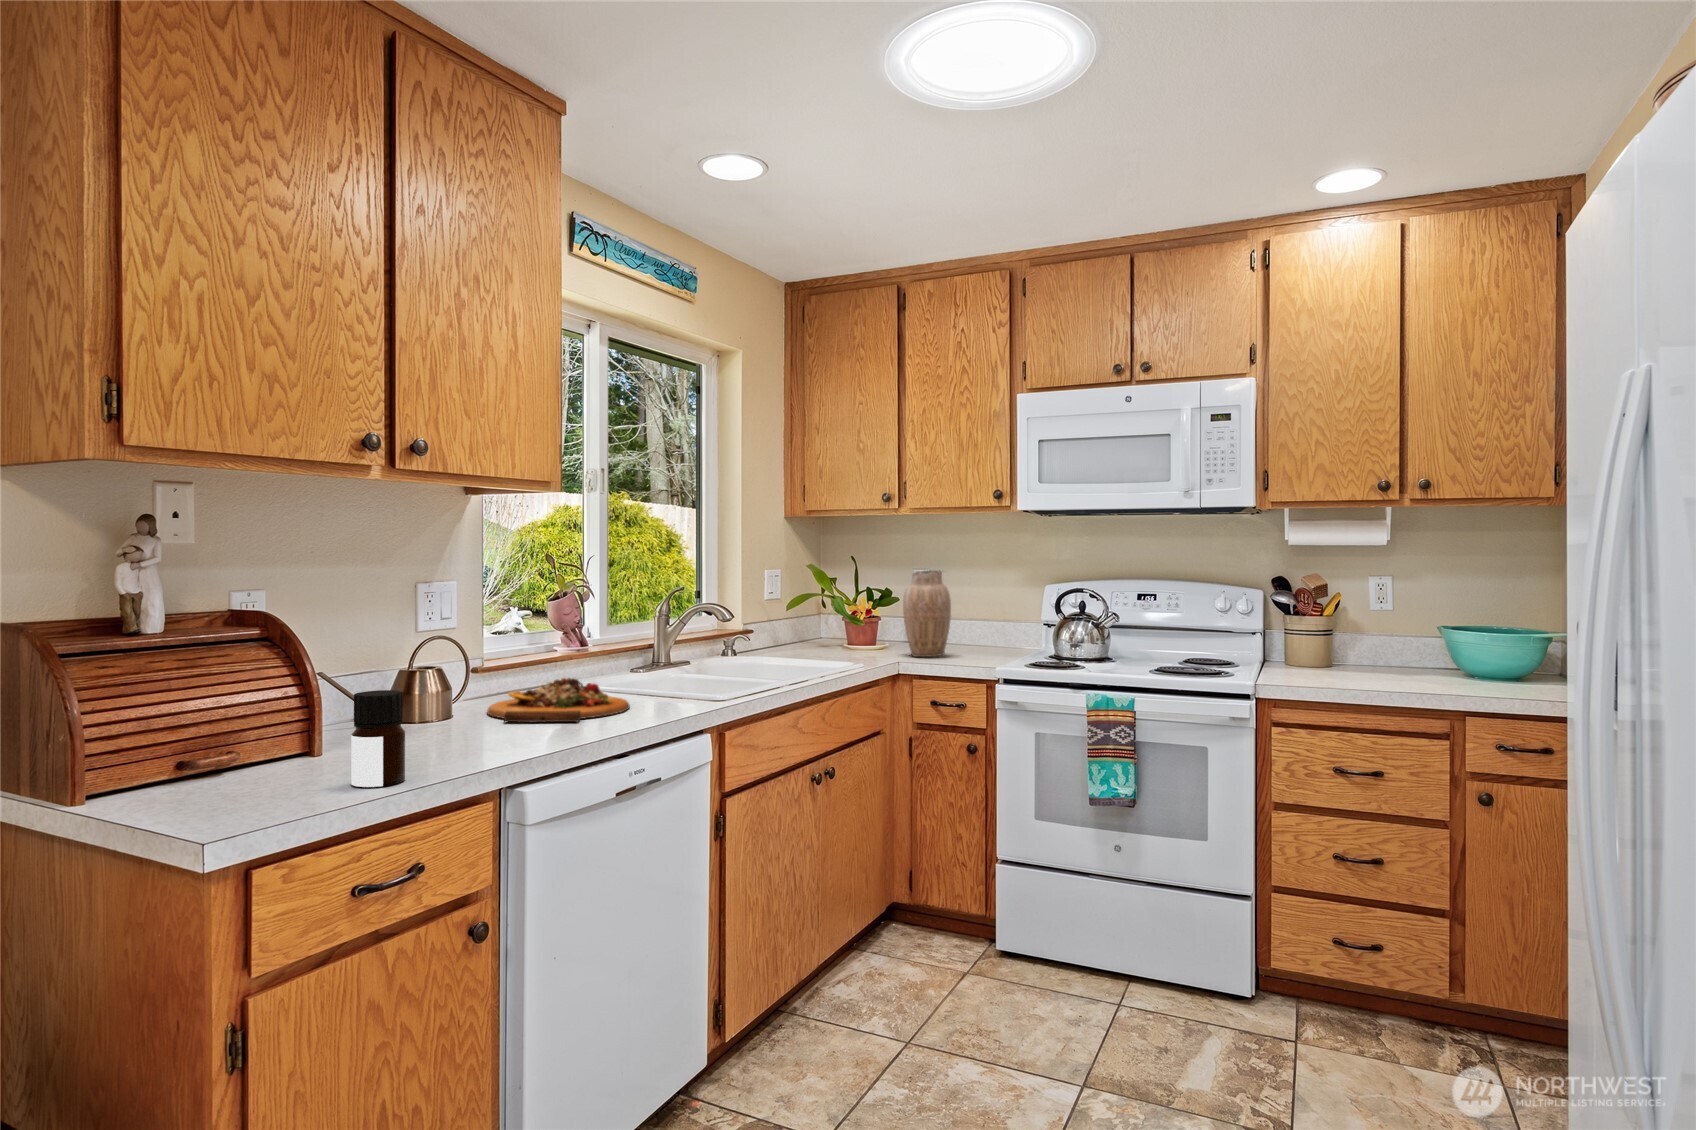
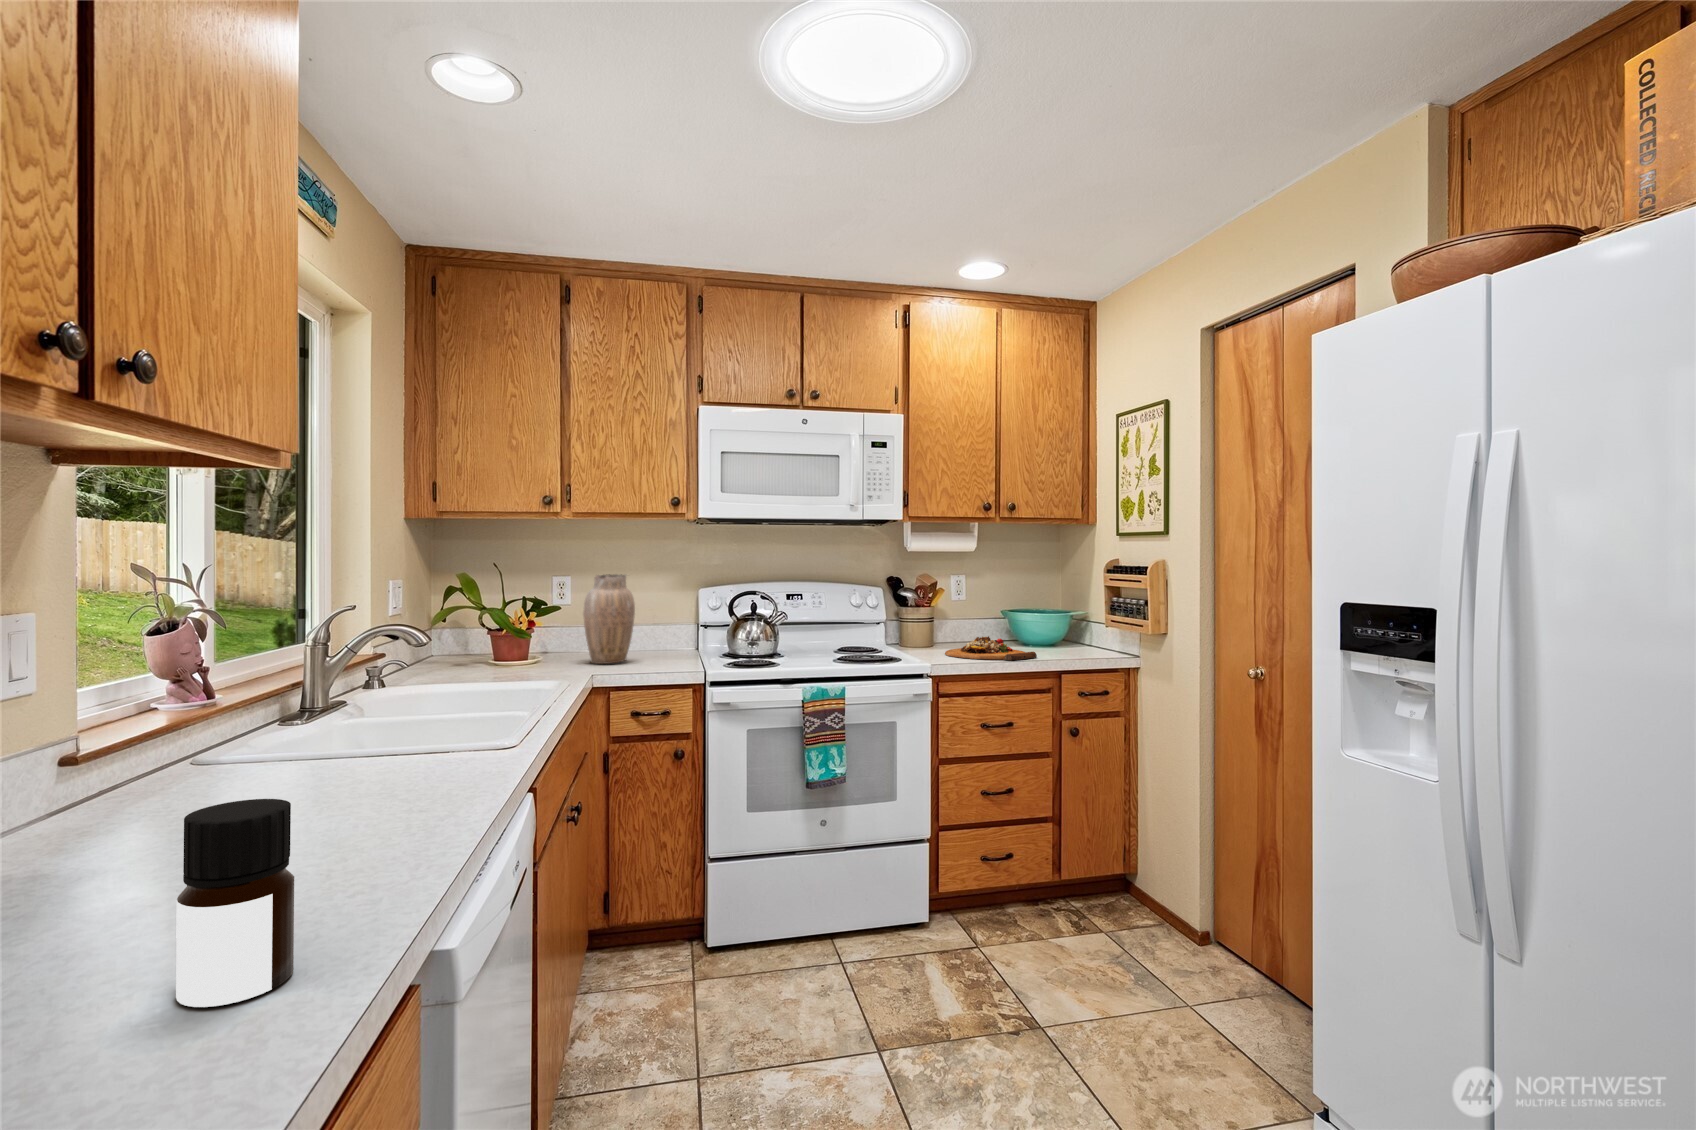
cutting board: present [487,678,630,722] -> present [945,636,1037,660]

